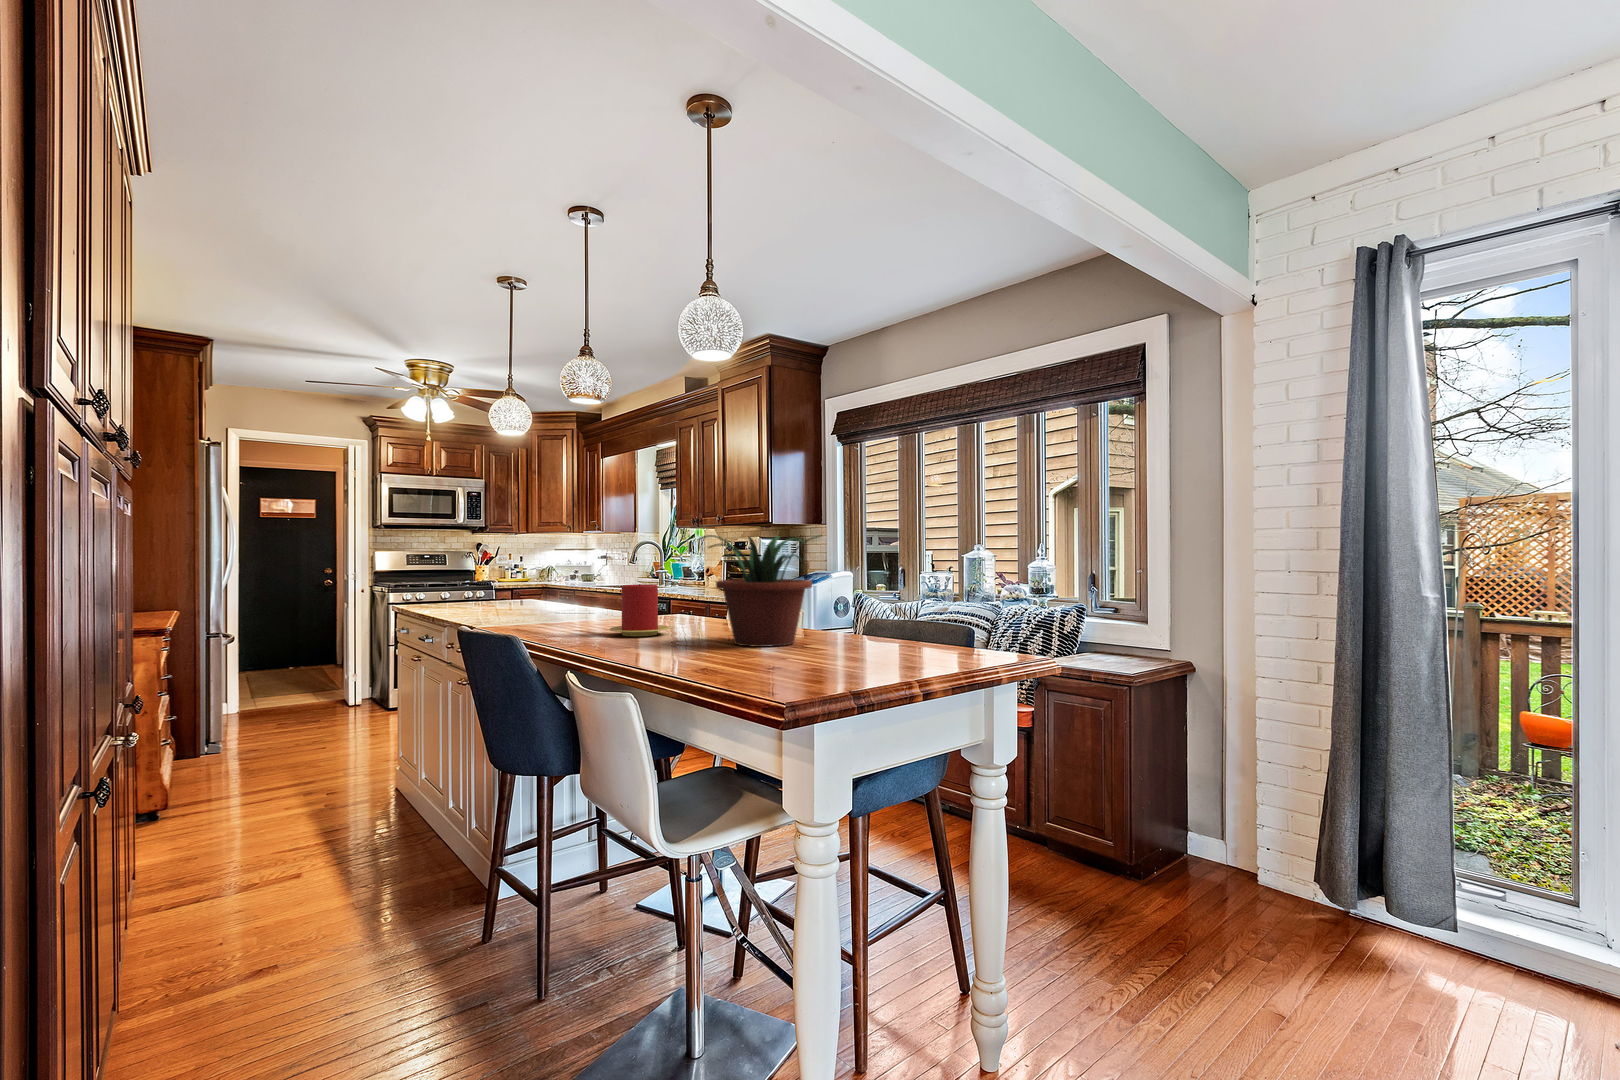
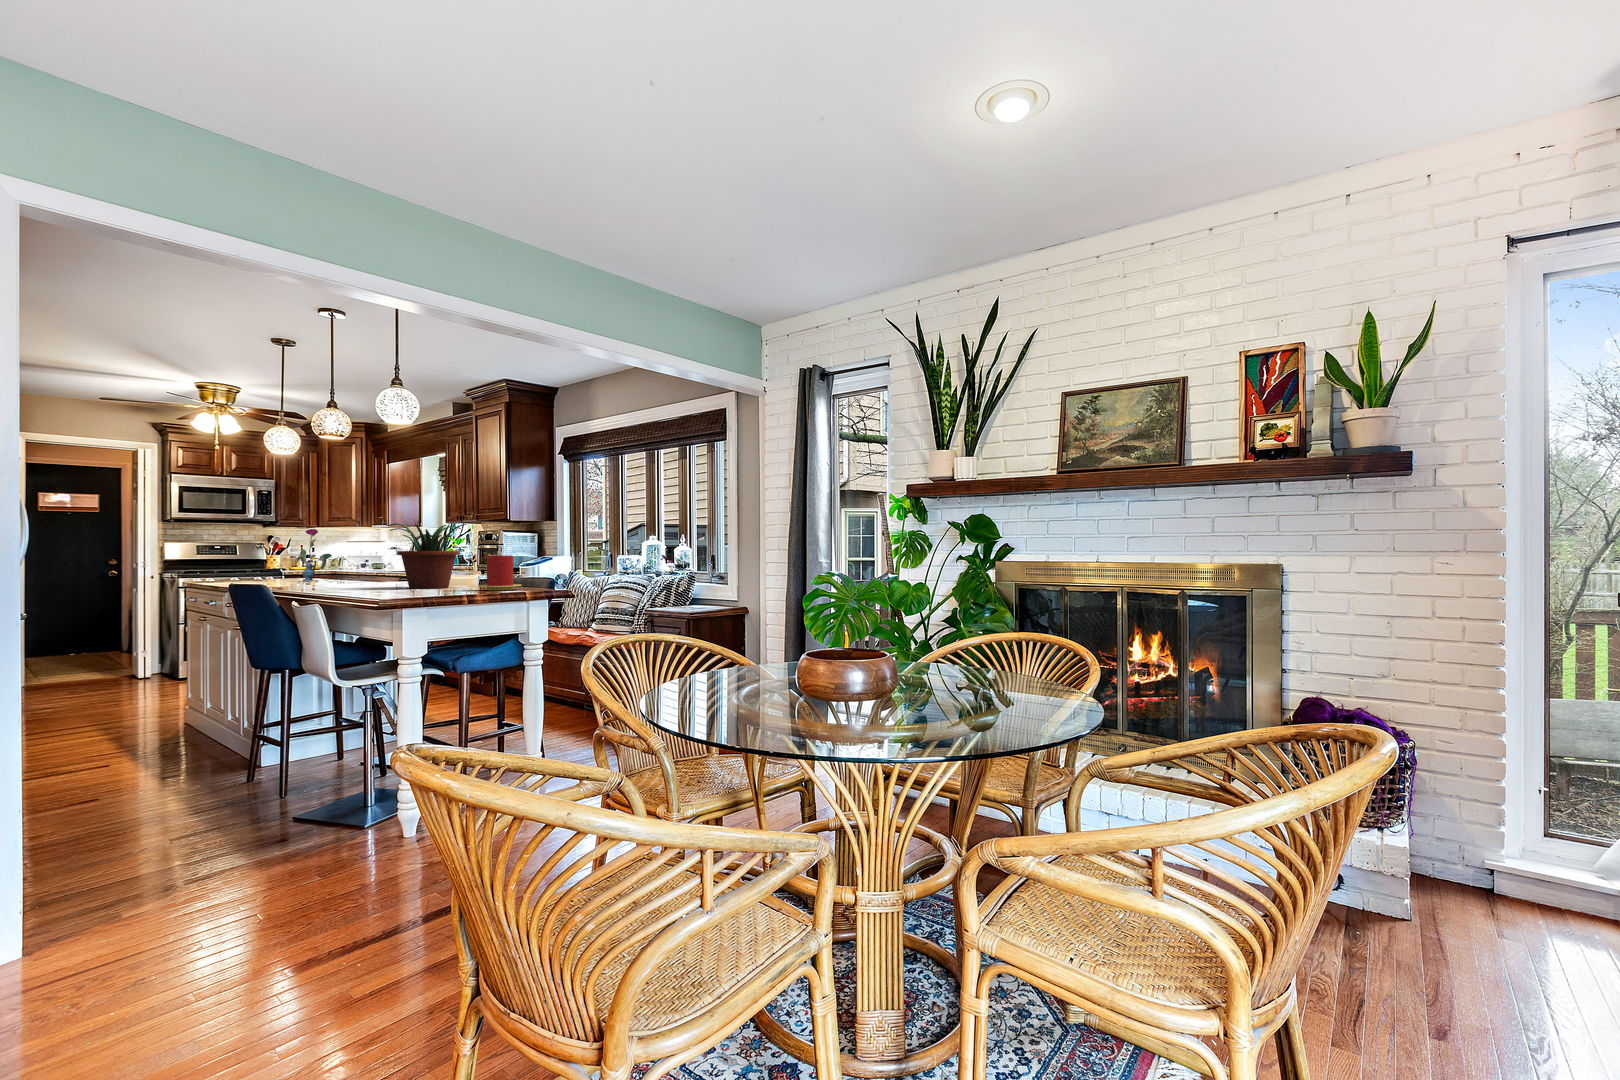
vase: none [536,540,581,614] -> present [297,529,332,581]
candle: present [610,584,670,636] -> present [478,555,522,590]

